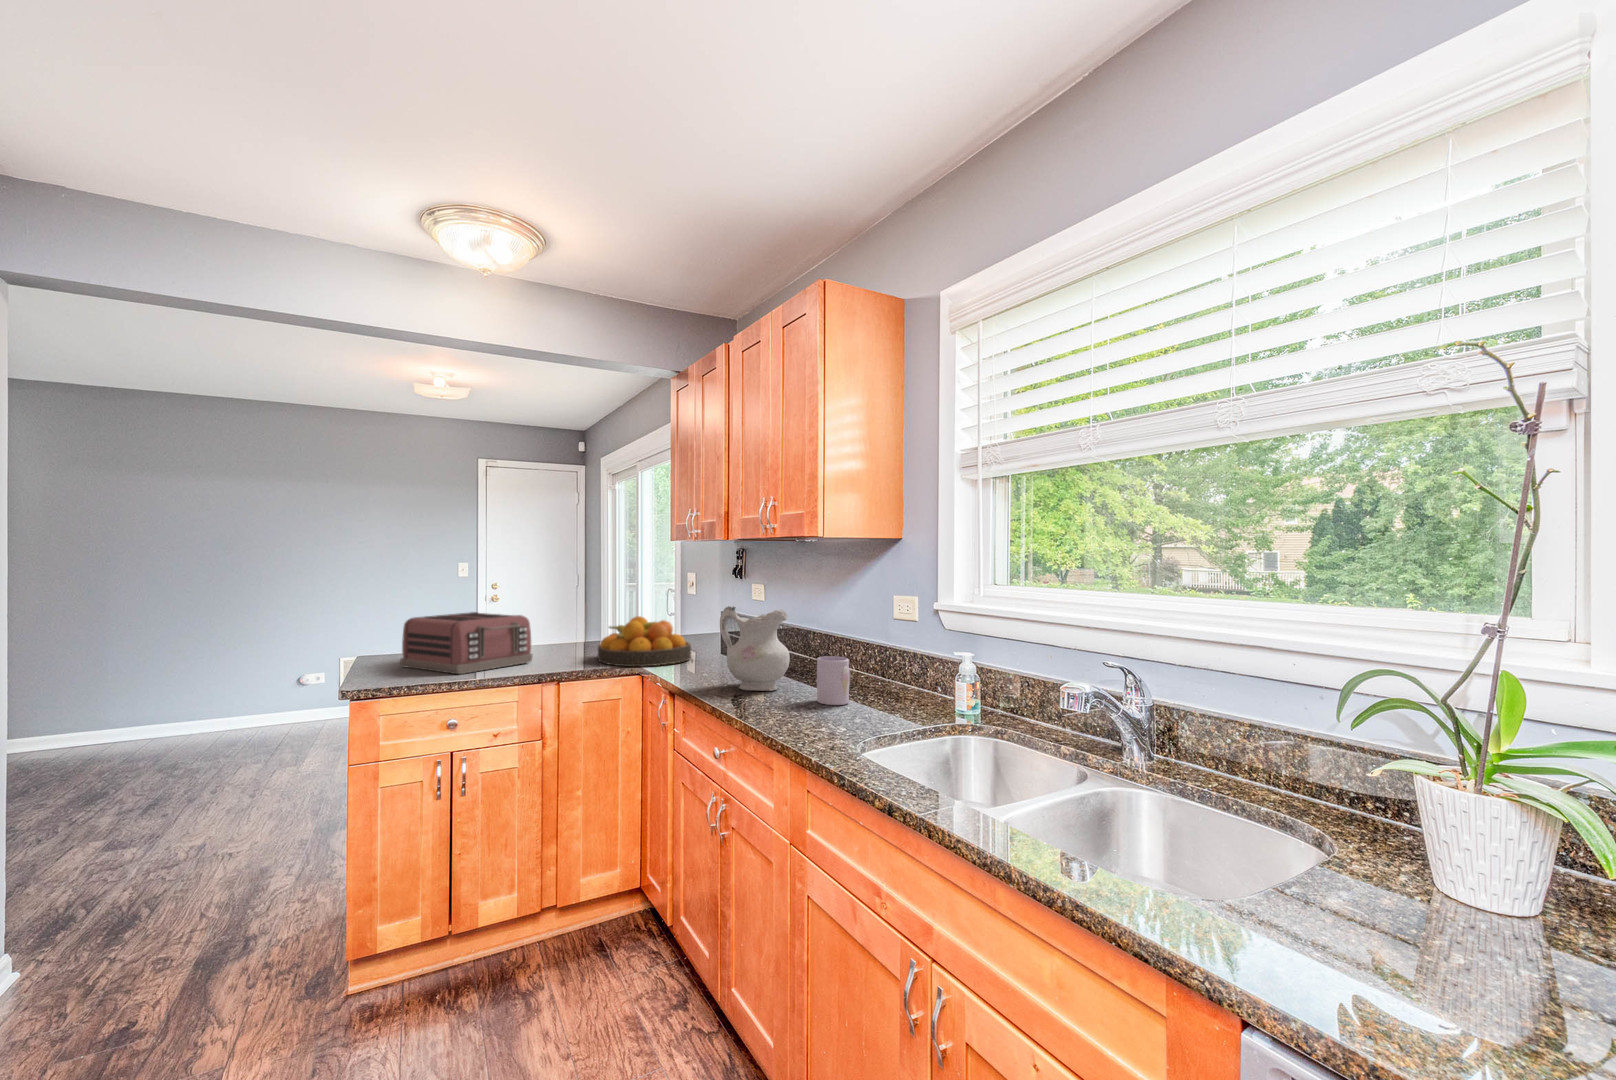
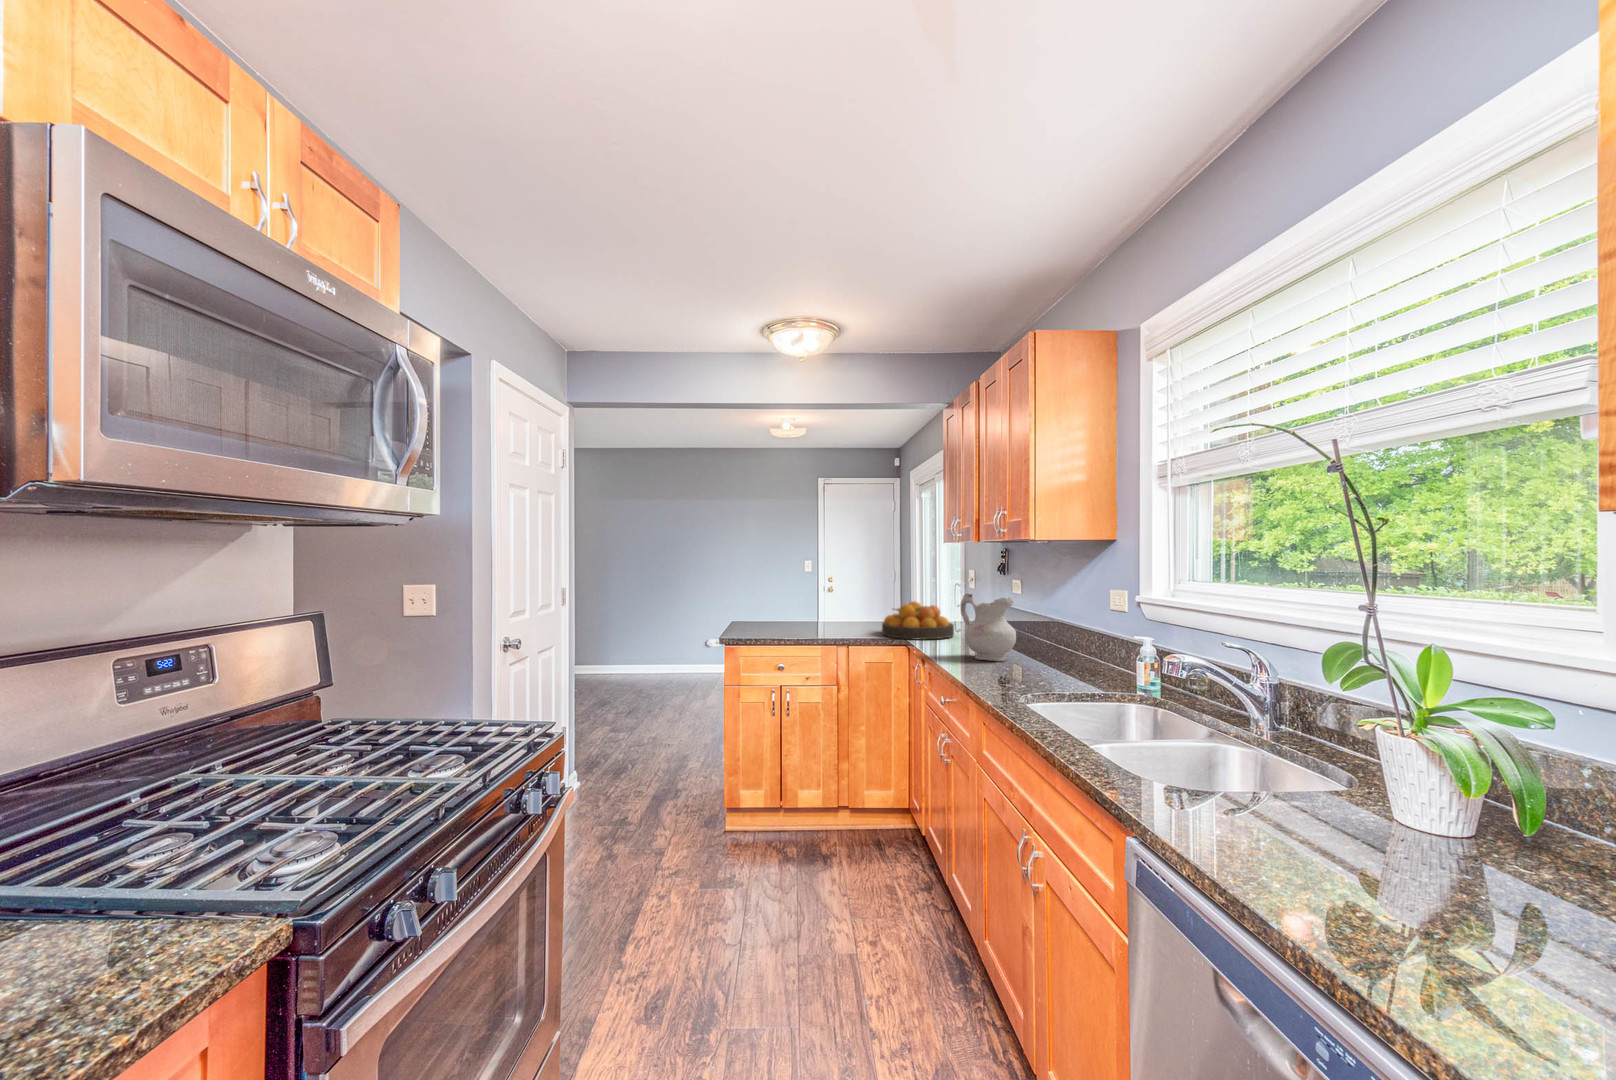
toaster: present [400,612,532,674] -> none [753,594,836,636]
mug: present [817,656,850,705] -> none [1029,635,1059,674]

